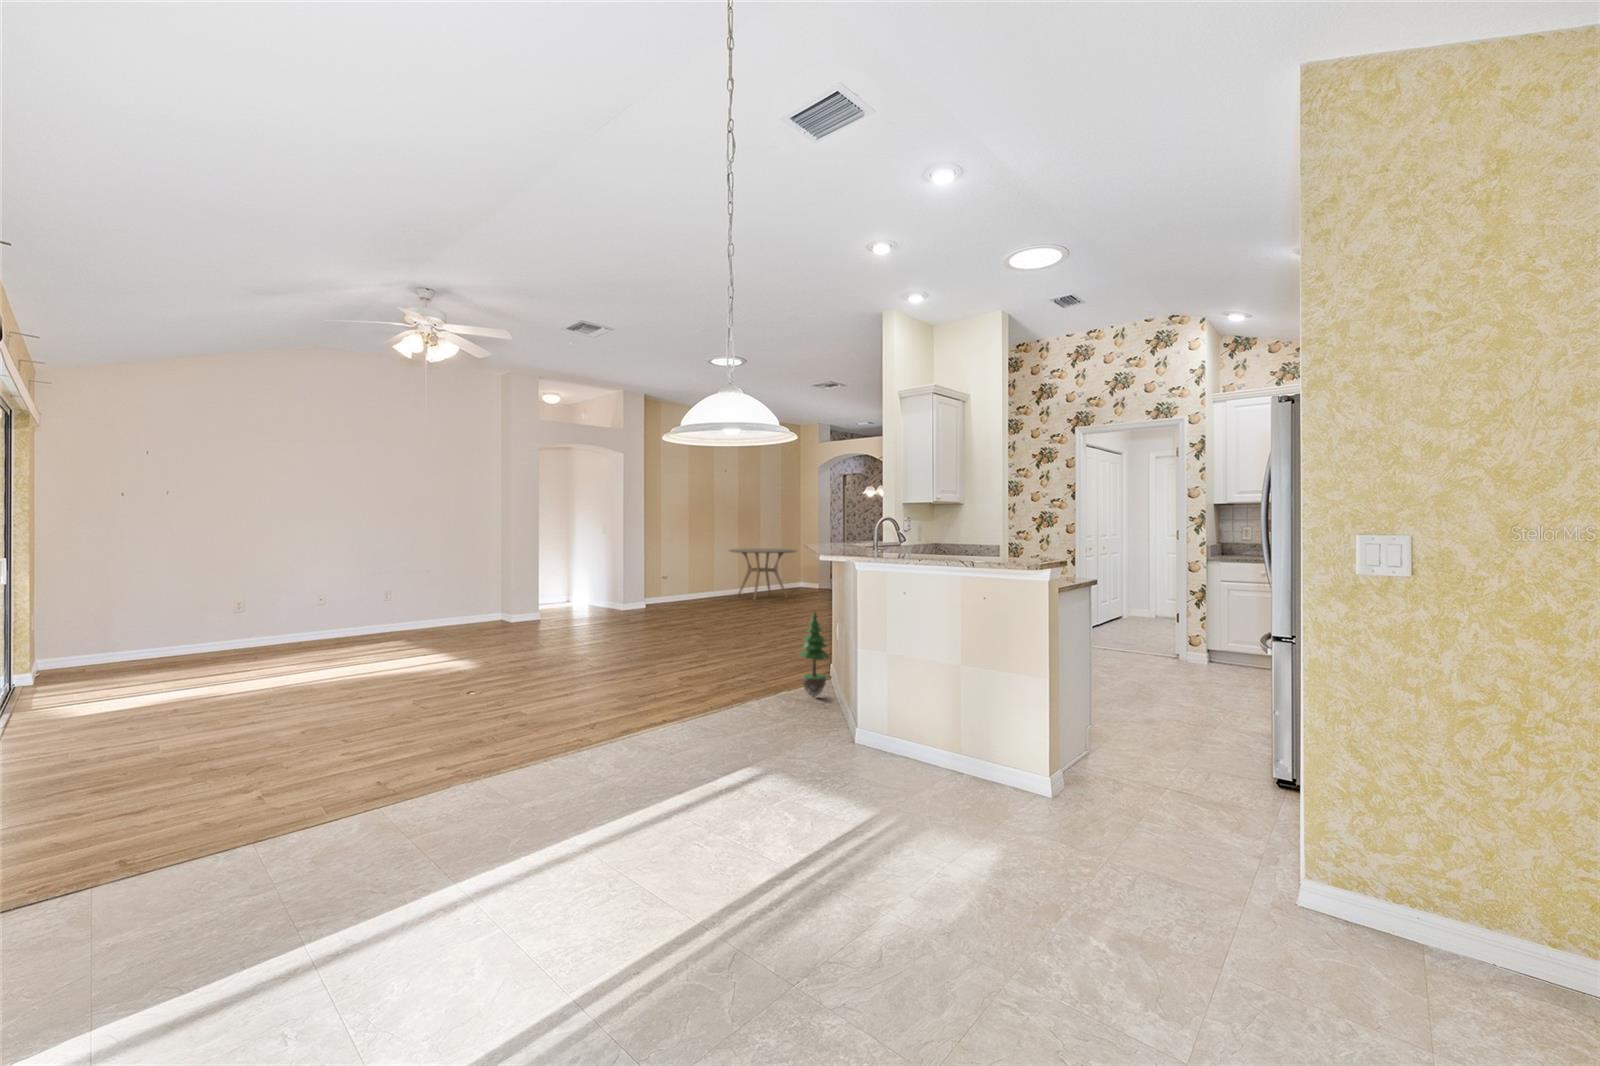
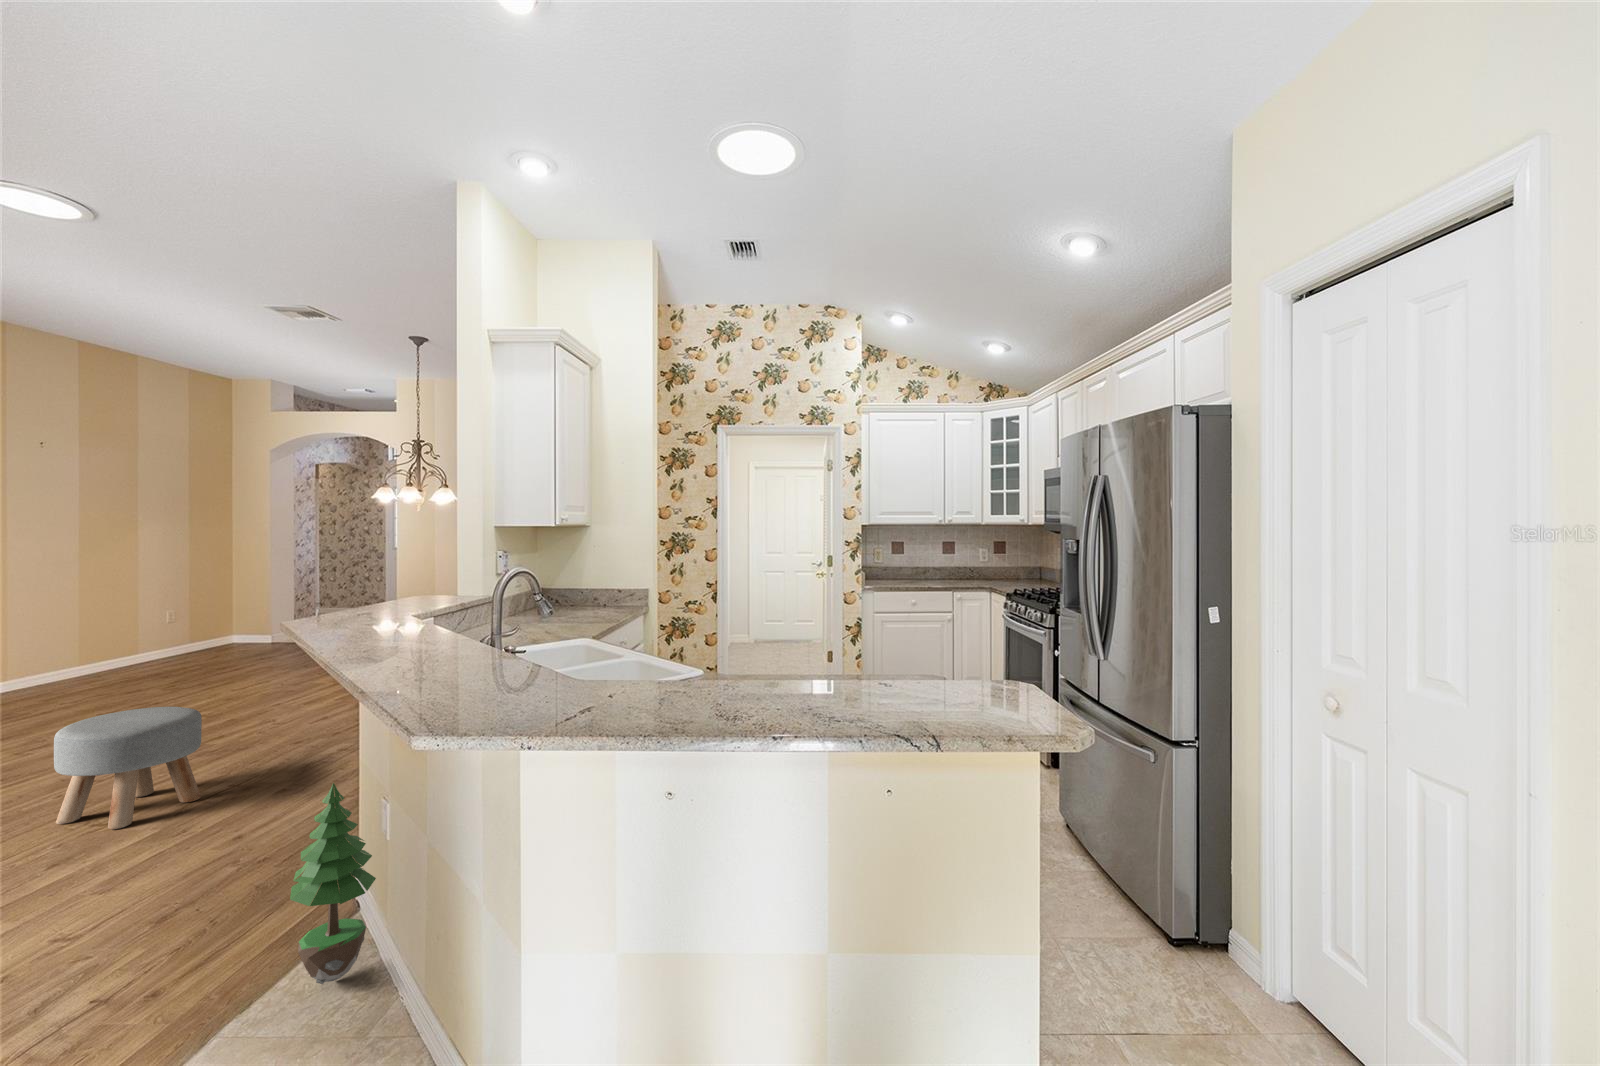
dining table: present [730,549,796,600] -> none [58,585,228,684]
ottoman: none [729,596,779,646] -> present [54,707,202,829]

